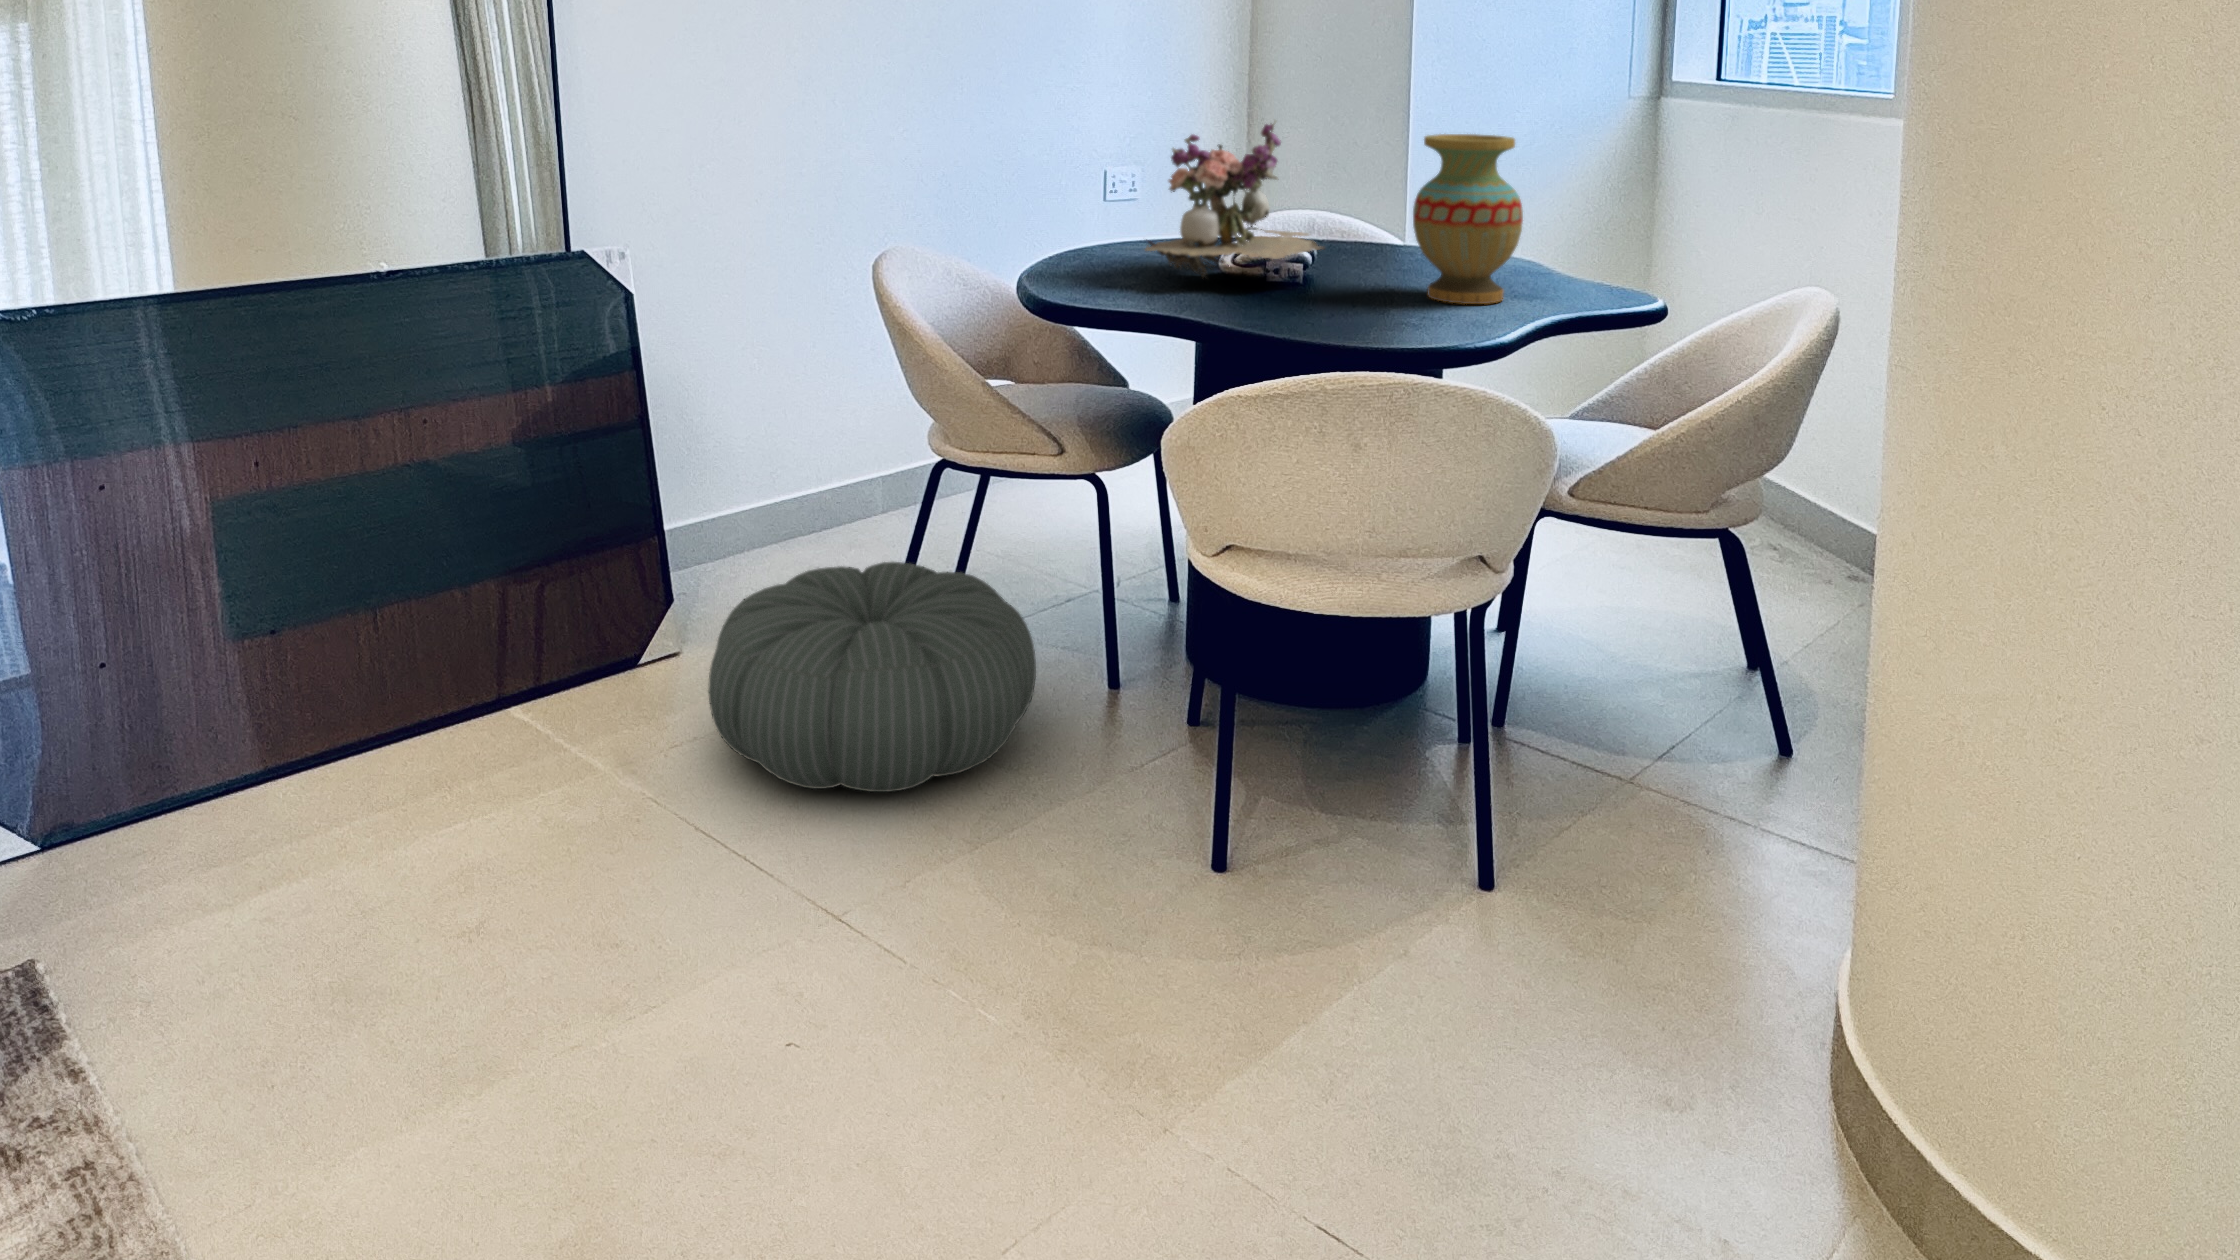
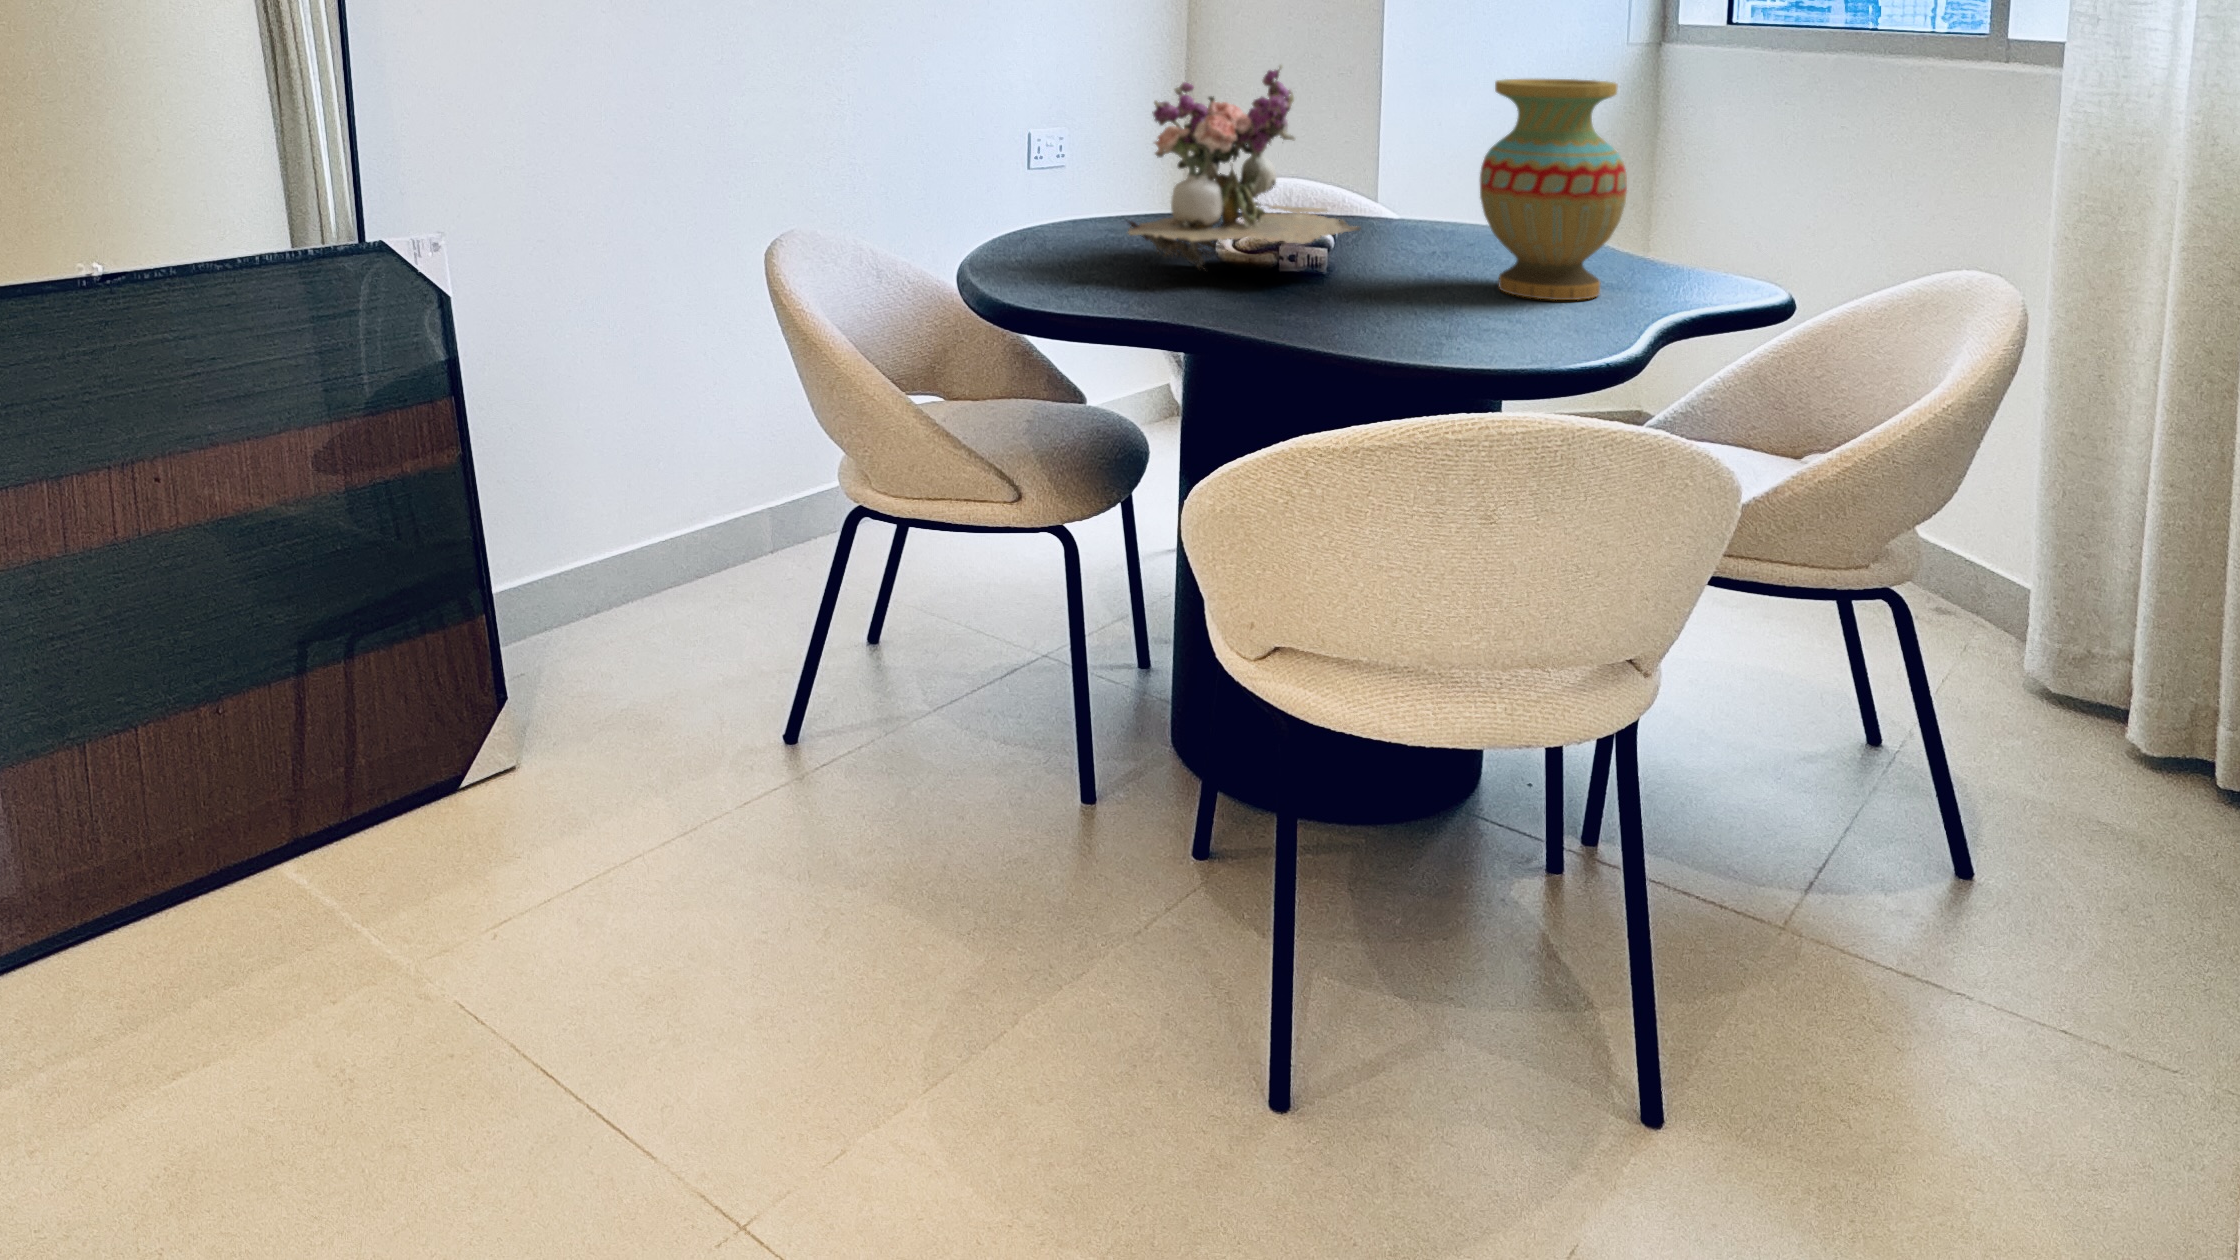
pouf: present [708,562,1036,792] -> none [553,648,995,990]

